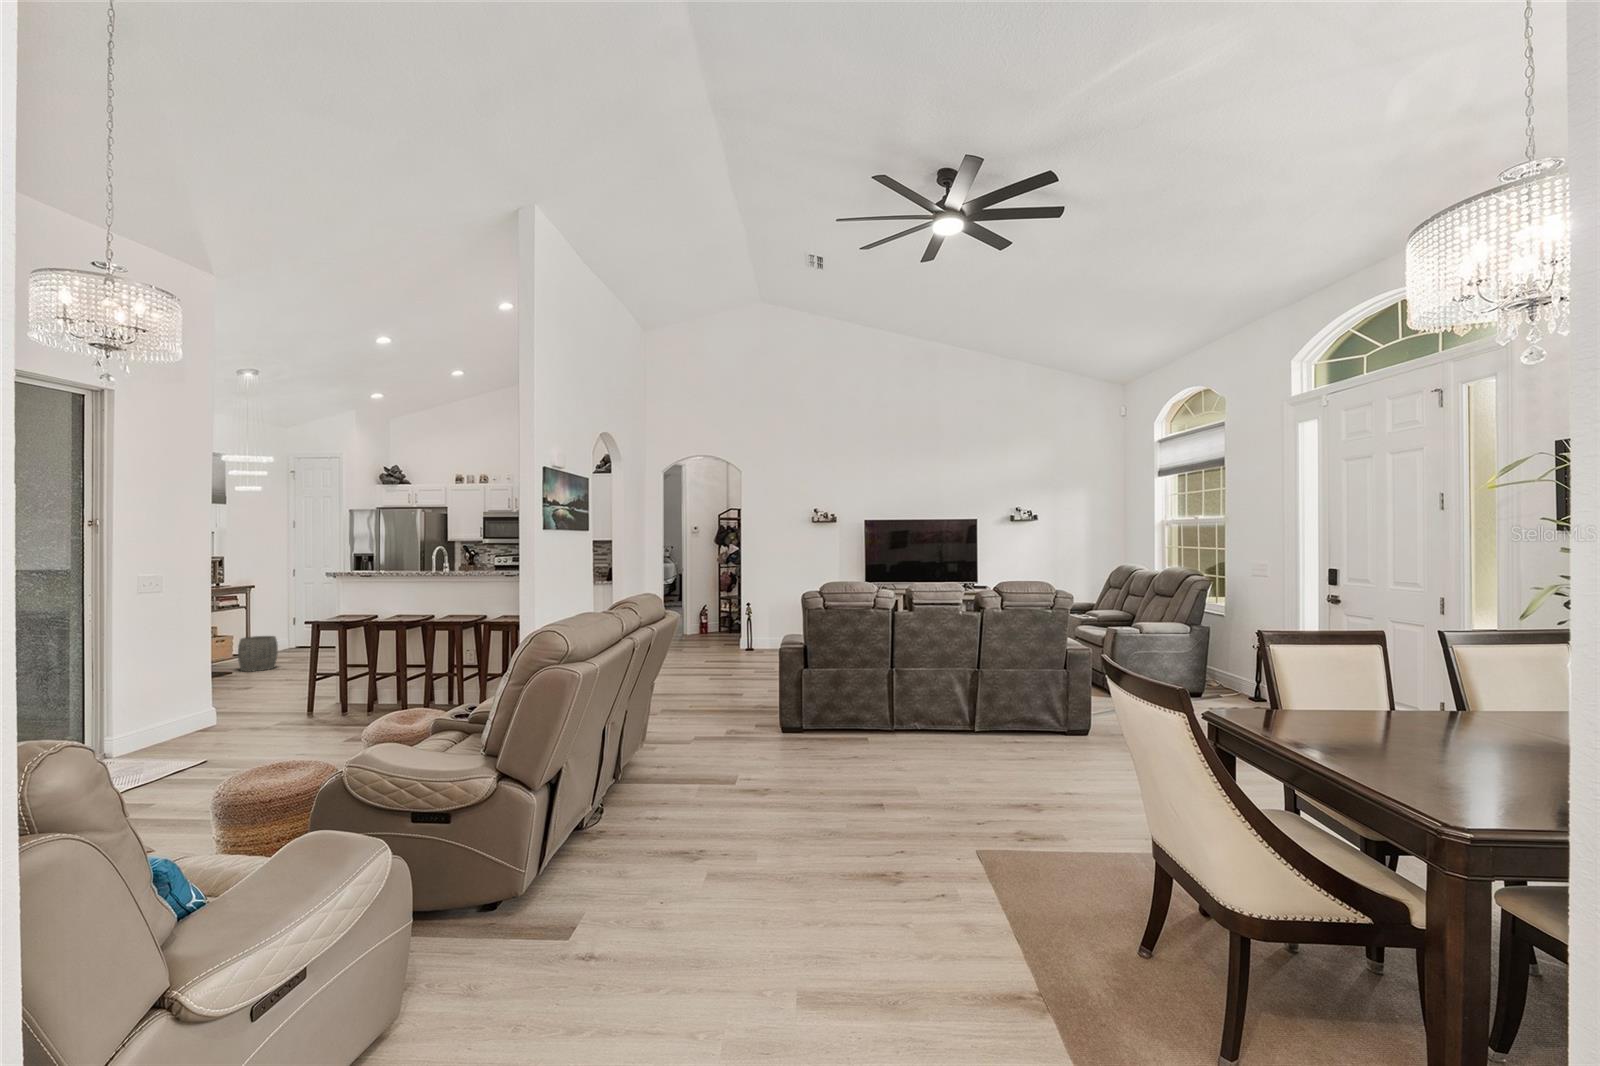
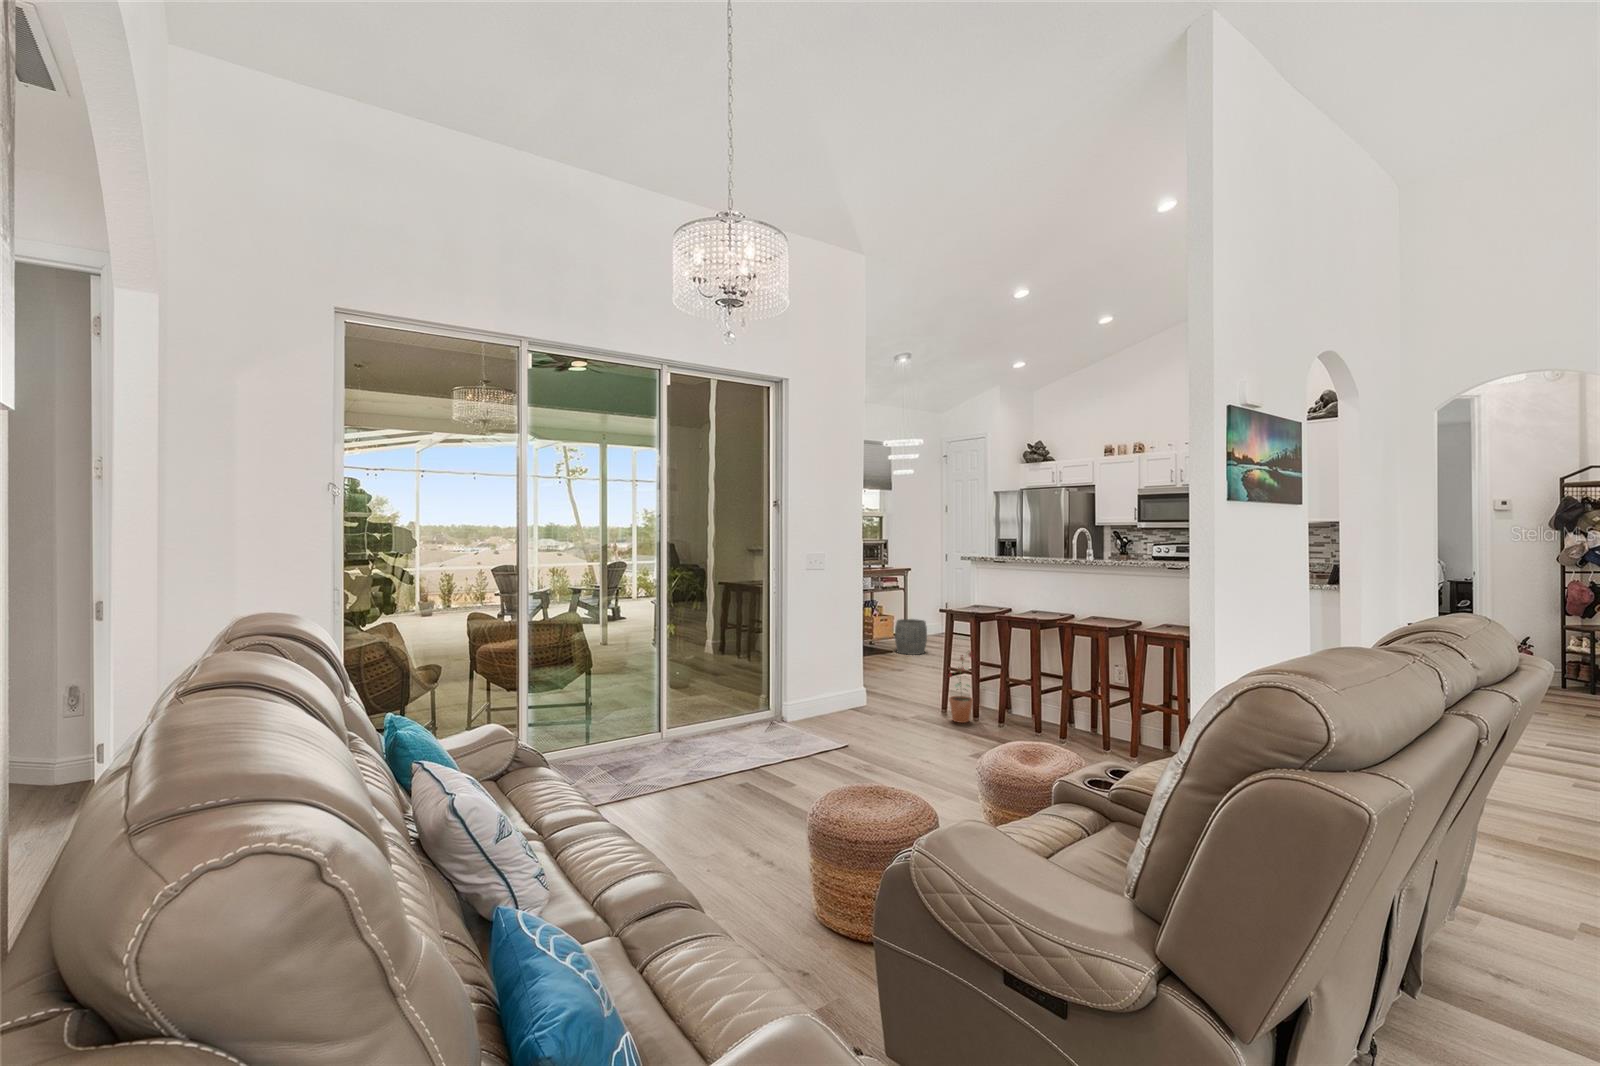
potted plant: none [315,655,344,718] -> present [948,651,973,723]

